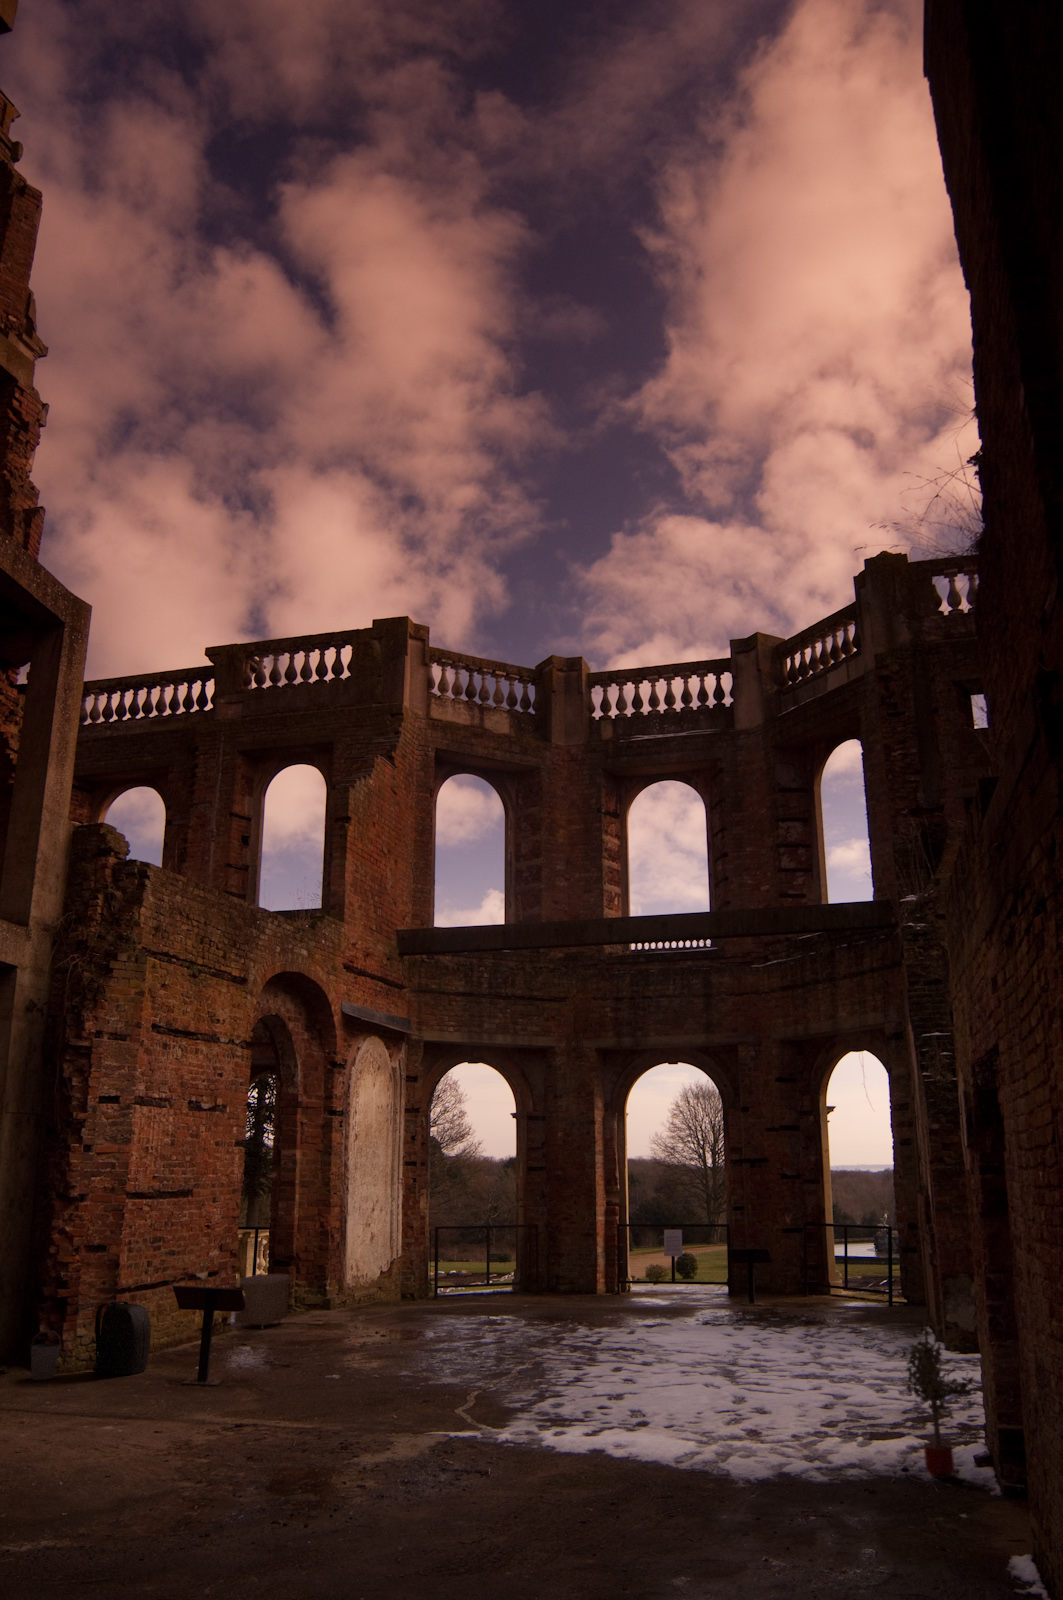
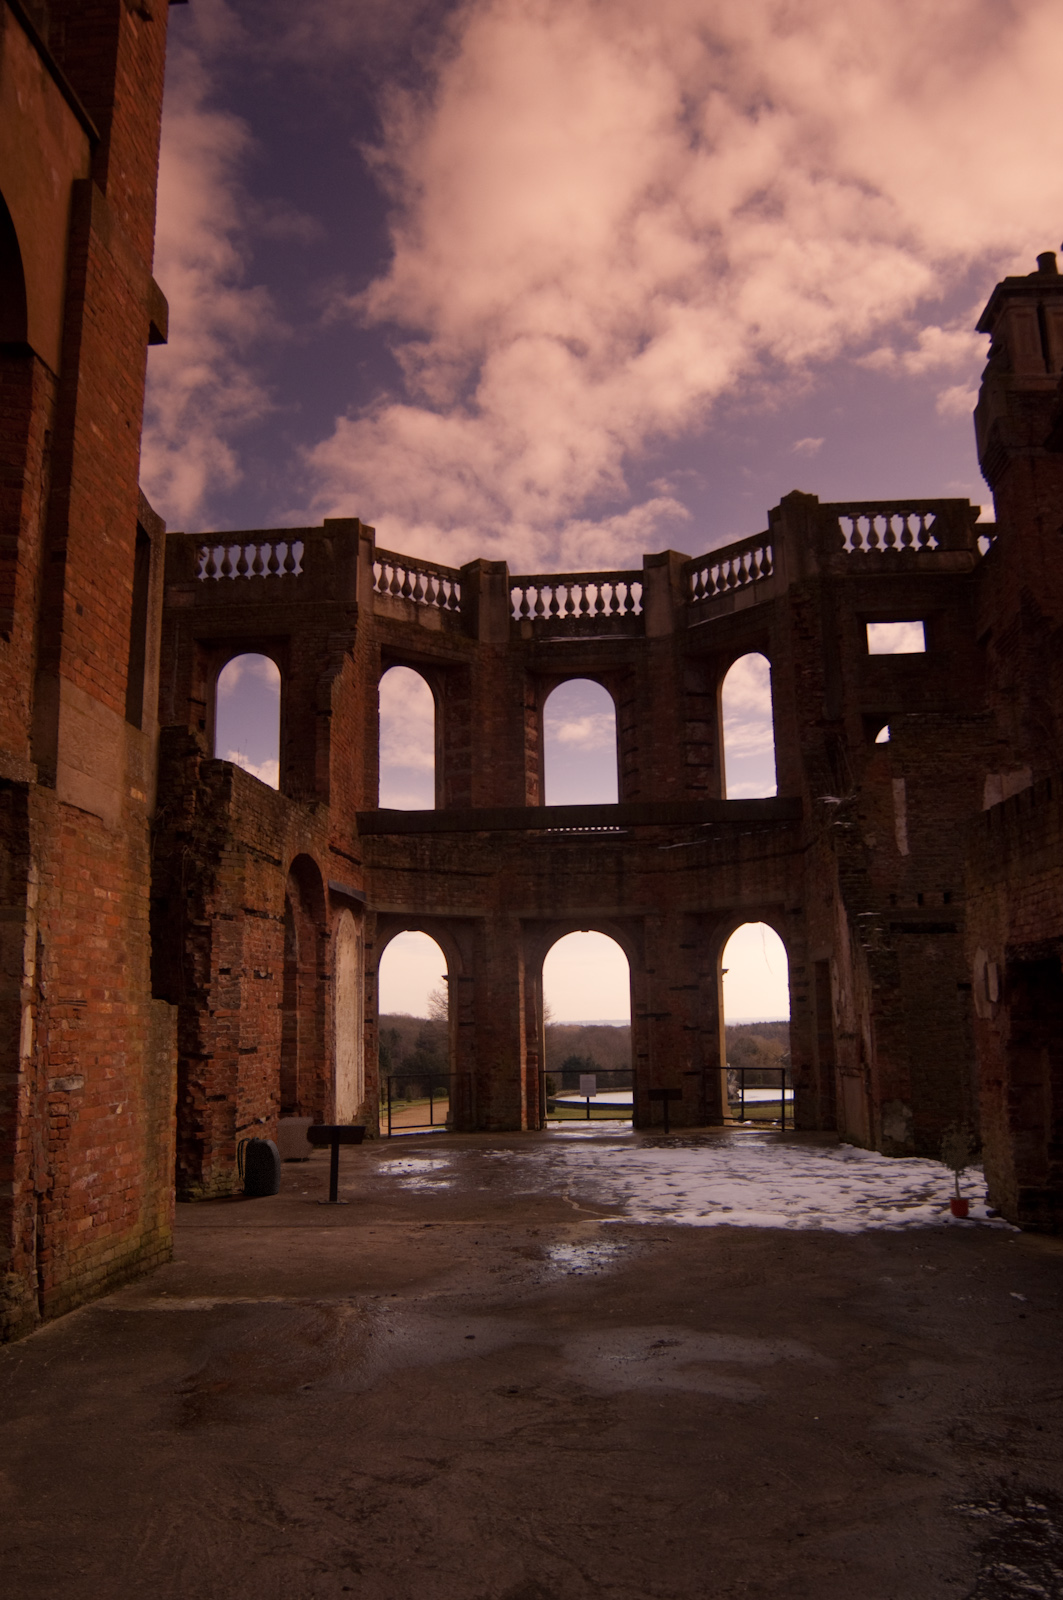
bucket: present [31,1333,61,1380] -> none [195,1162,219,1201]

